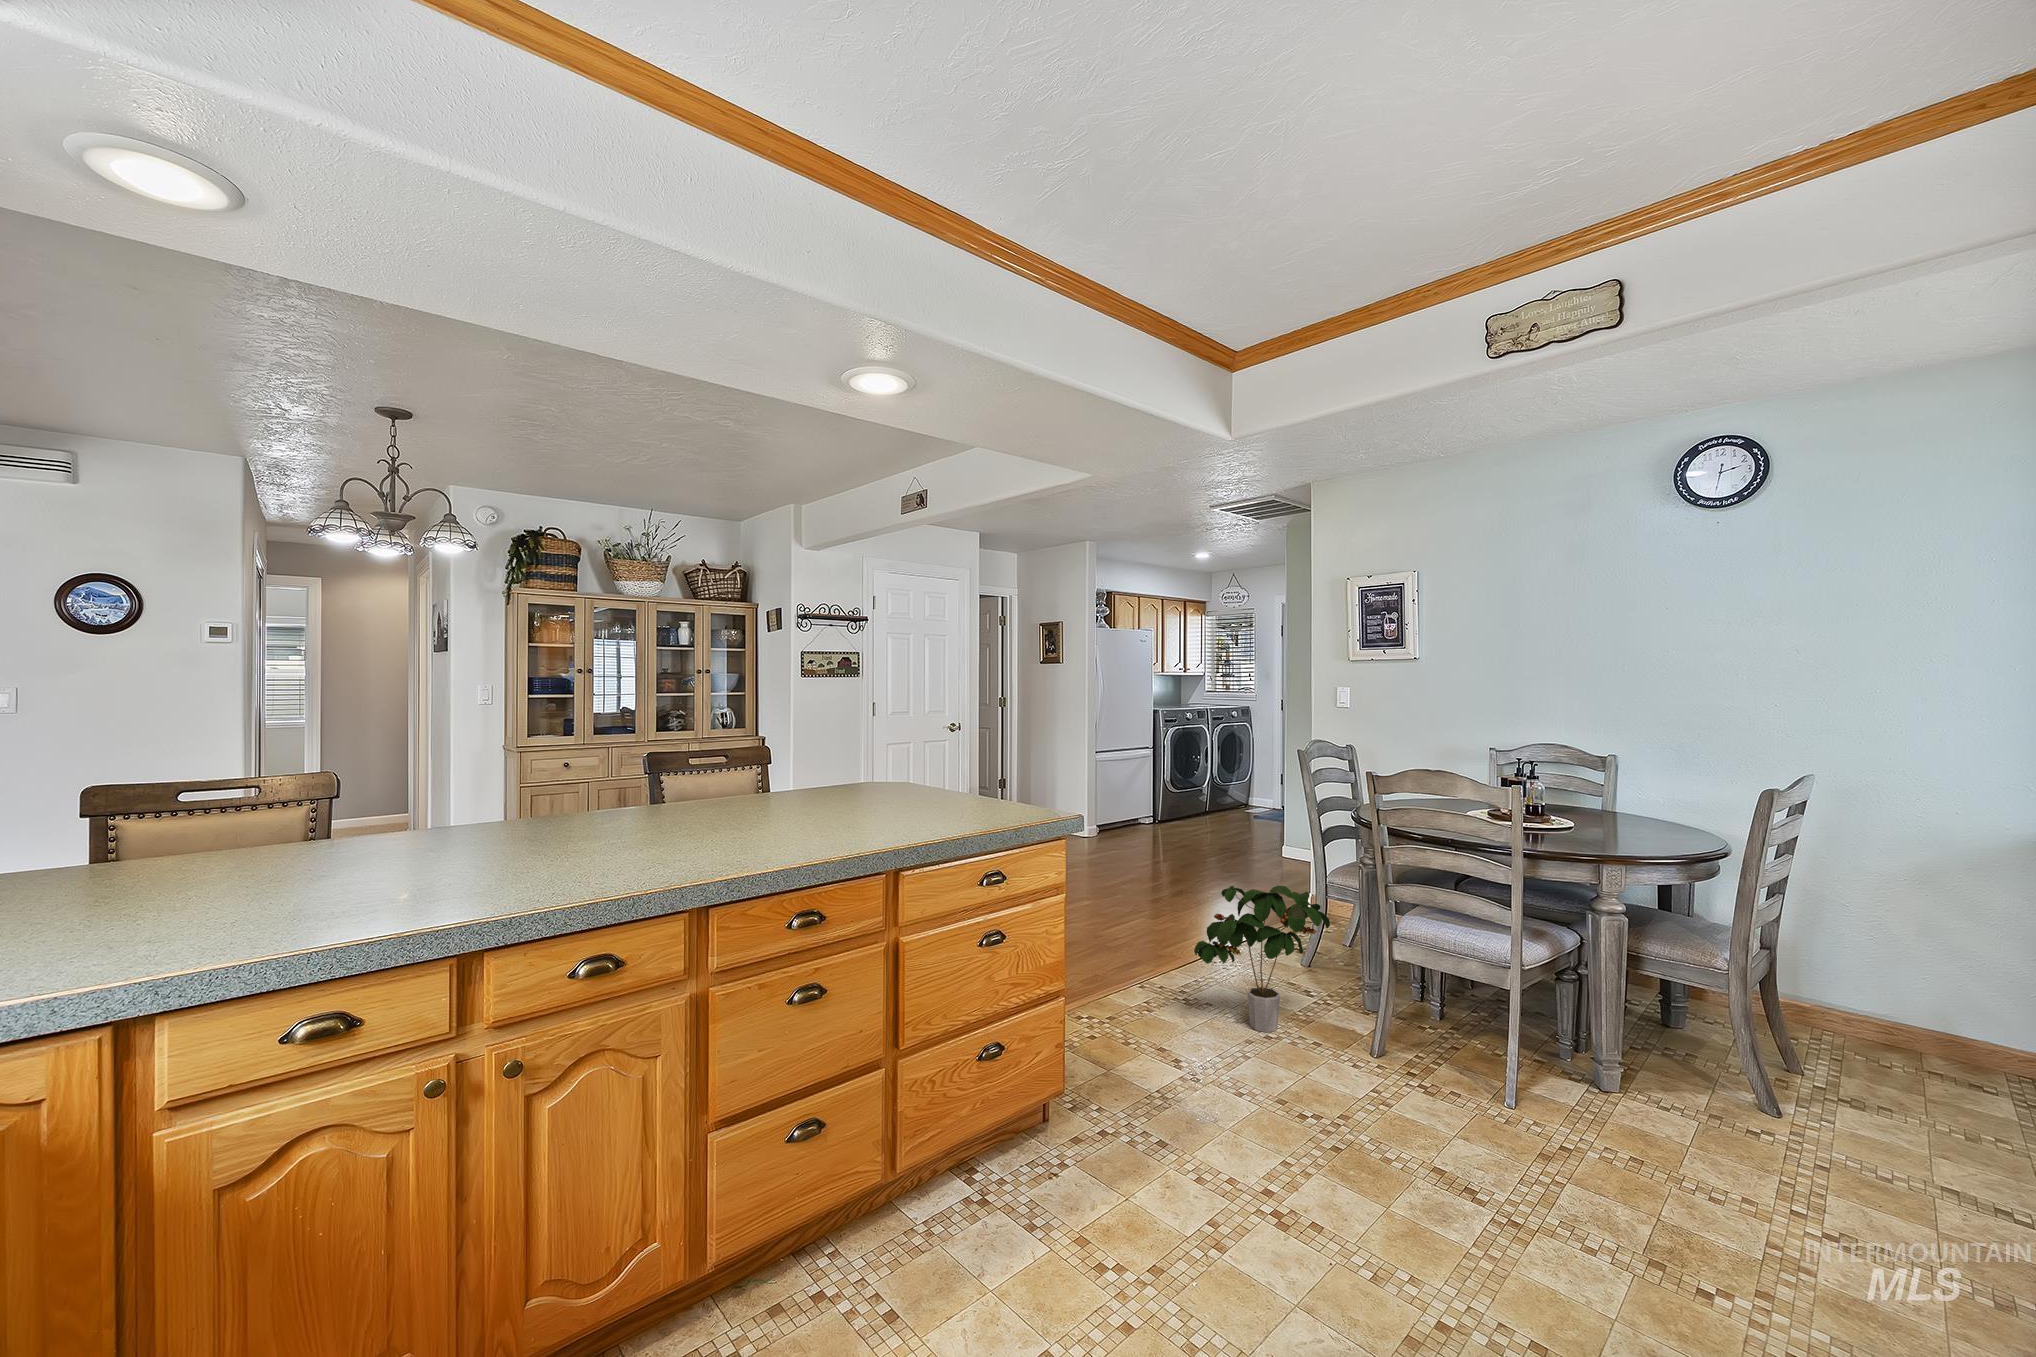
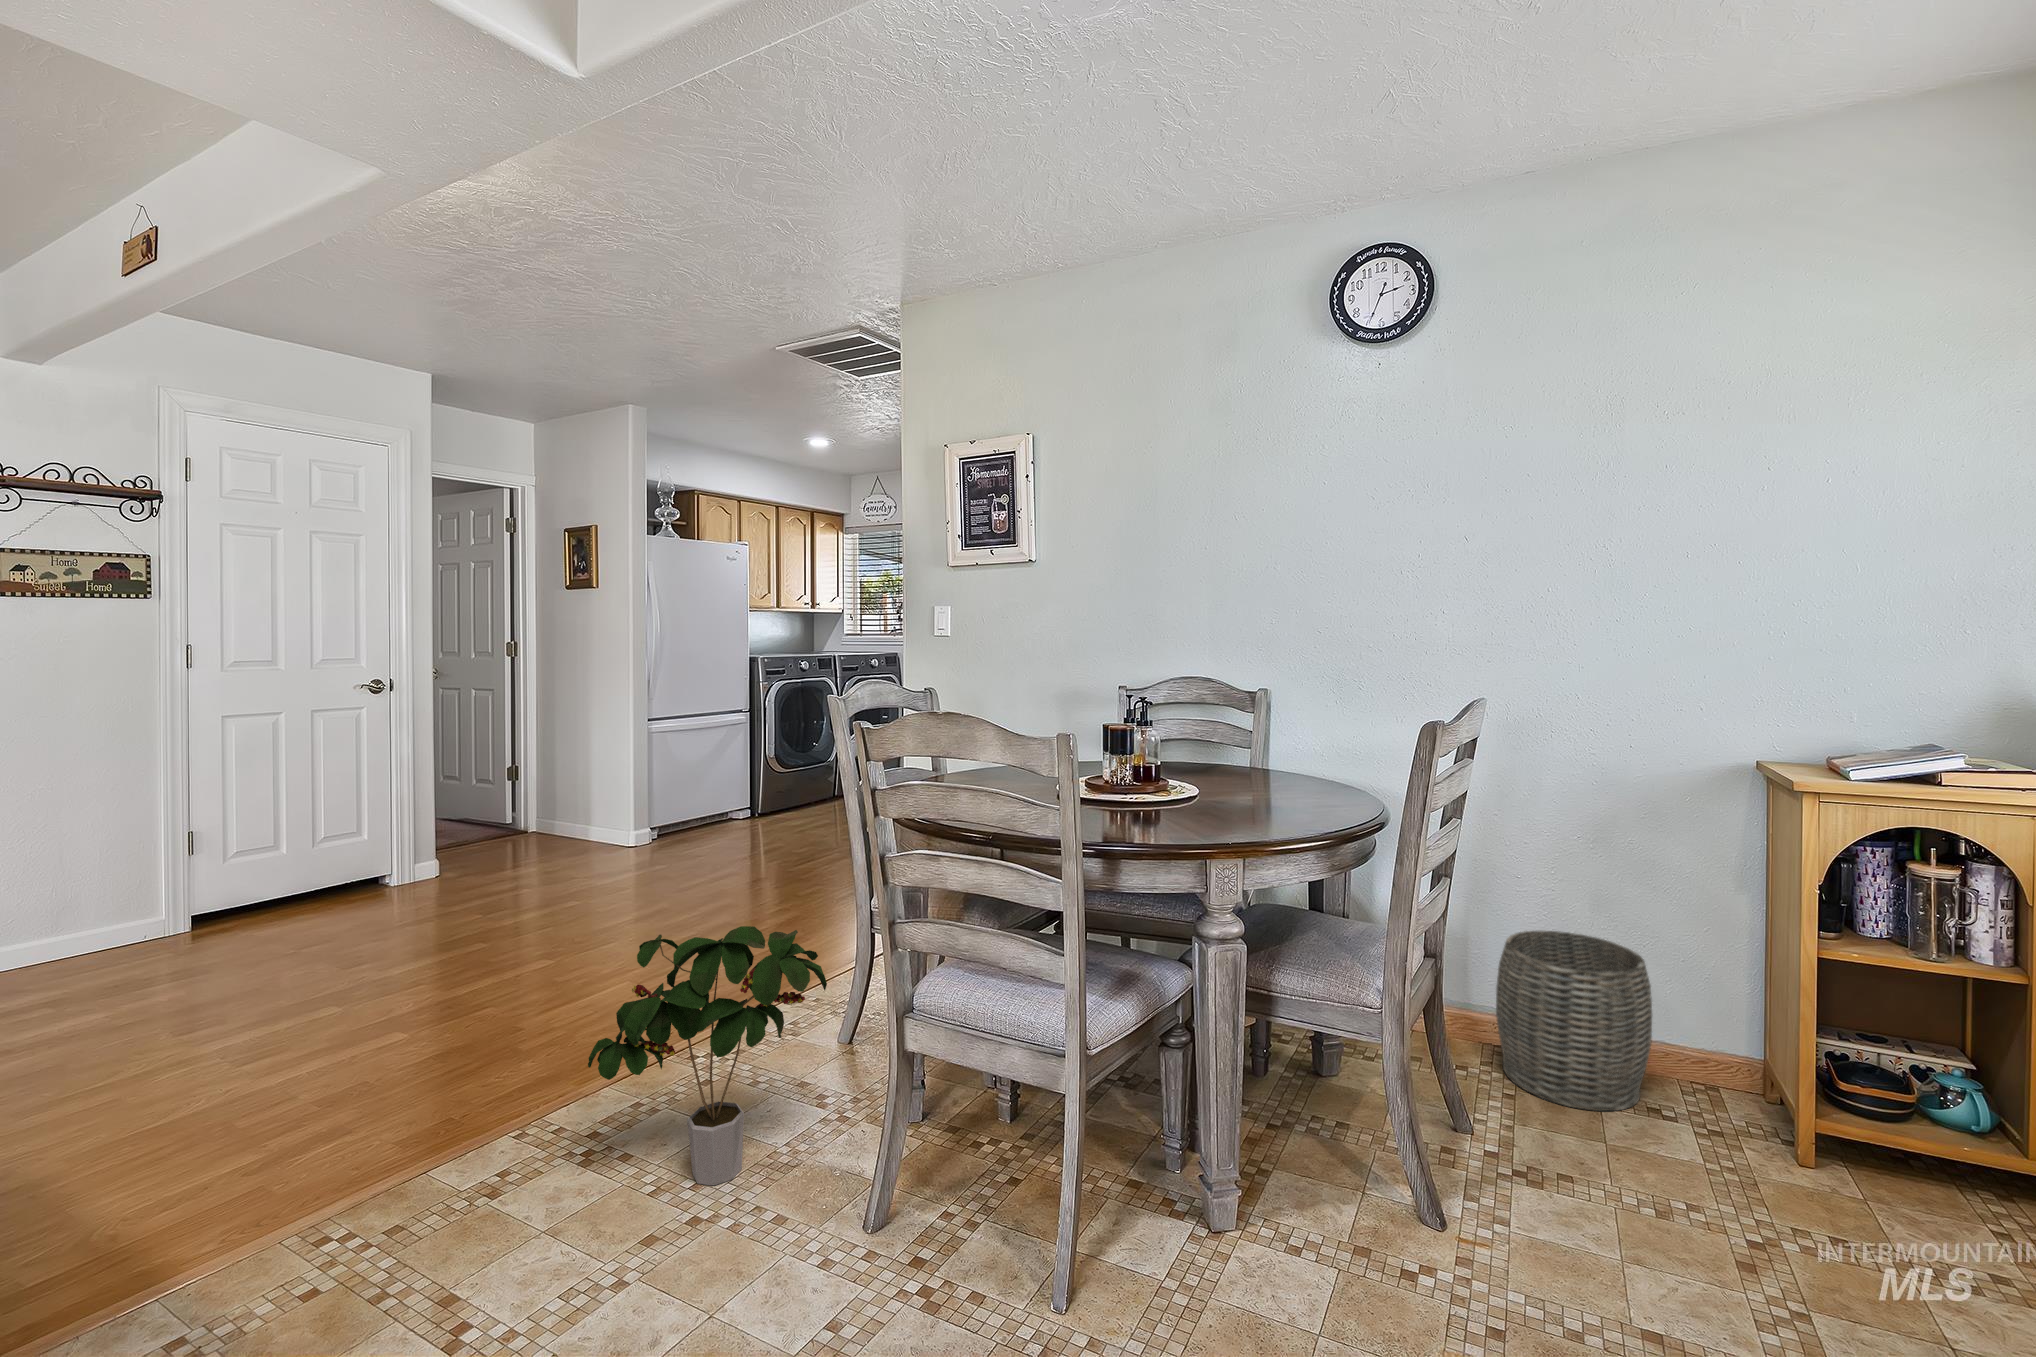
woven basket: none [1834,950,1981,1086] -> present [1496,931,1652,1111]

